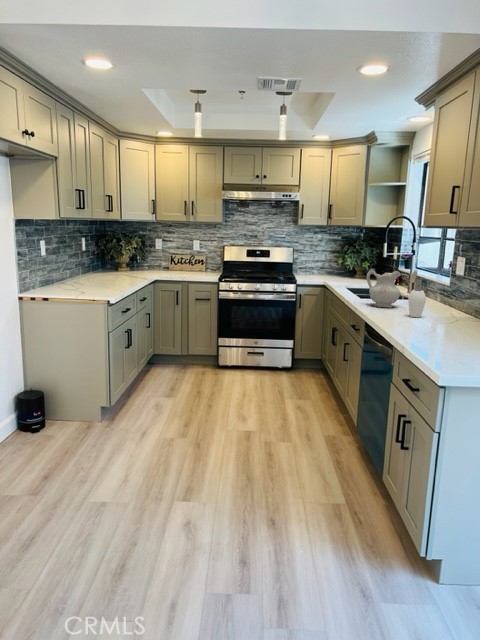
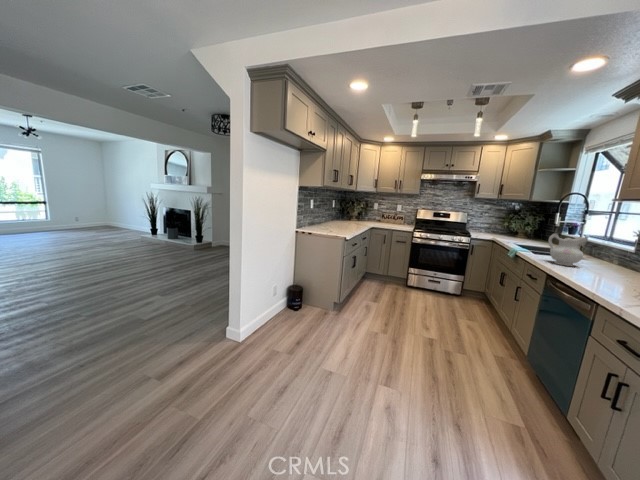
soap dispenser: present [408,280,426,317] -> none [600,247,625,280]

